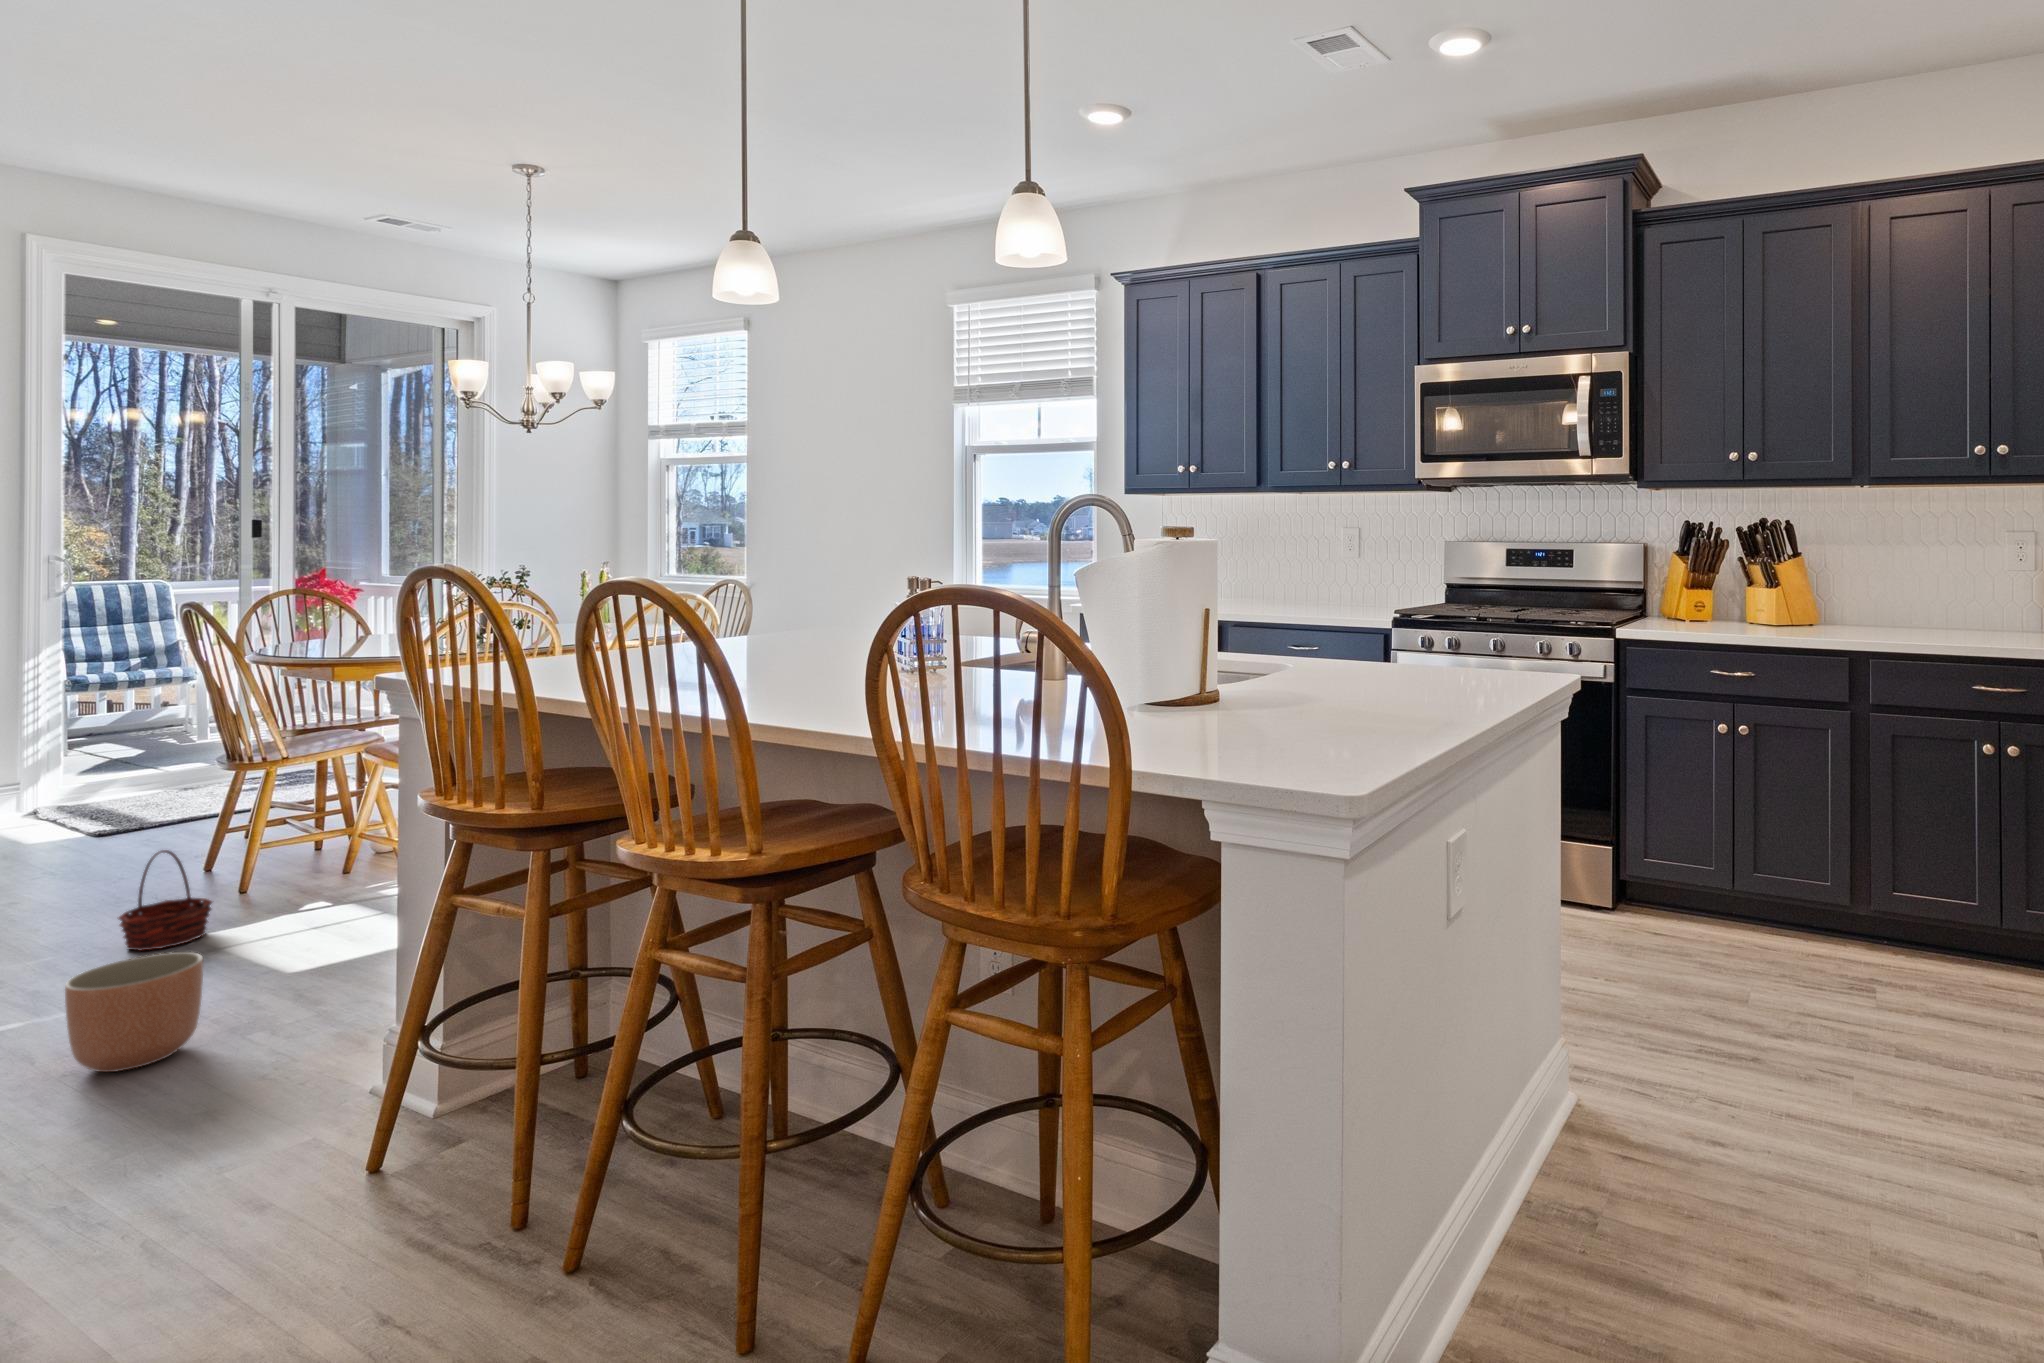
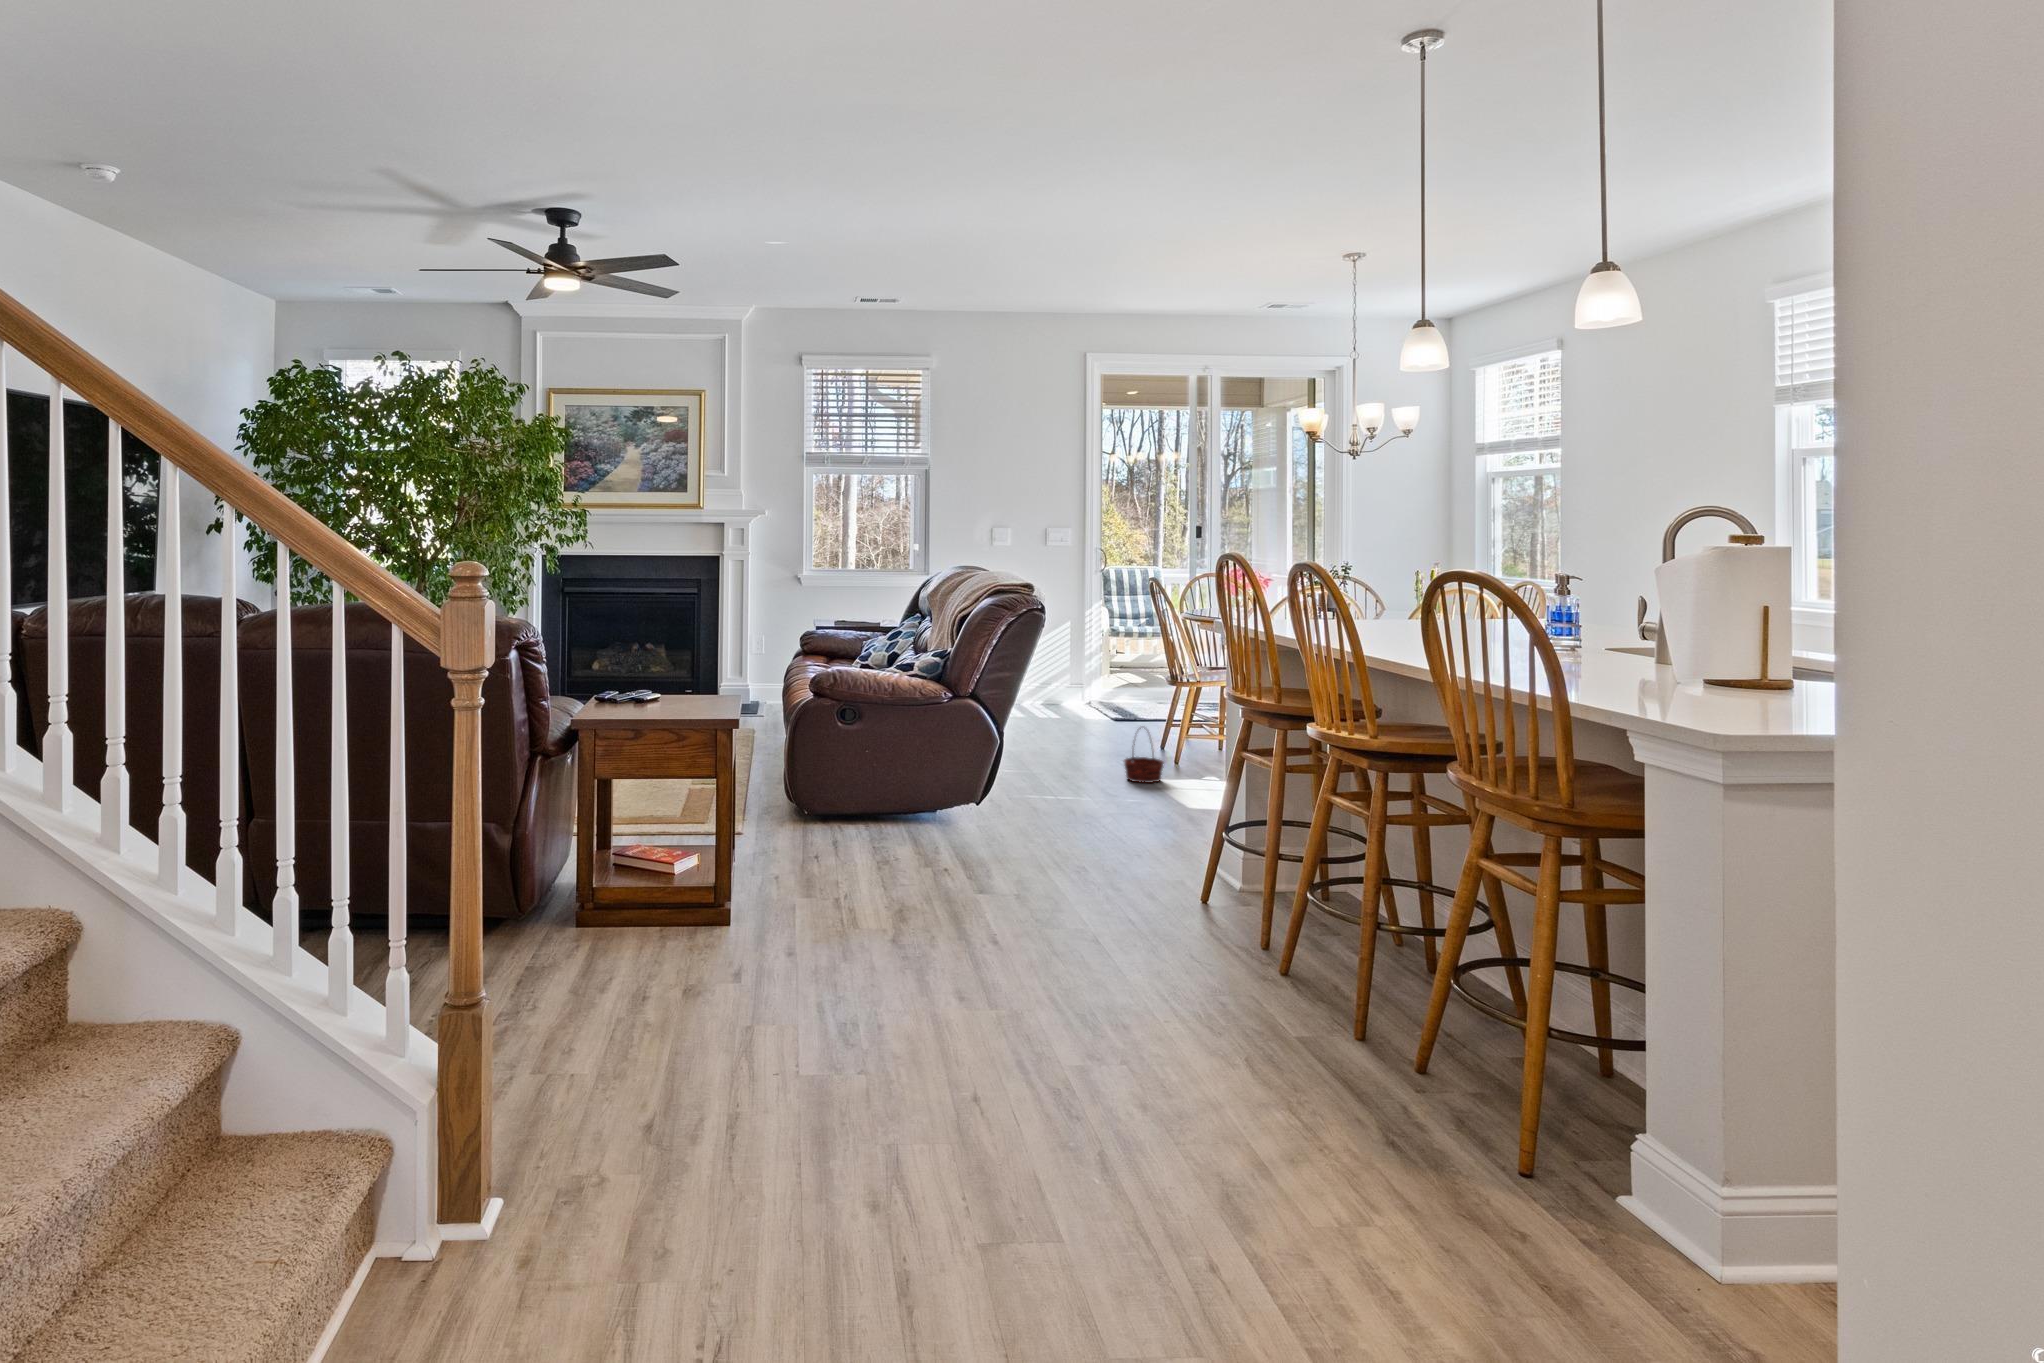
planter: present [65,952,203,1072] -> none [1100,771,1154,826]

